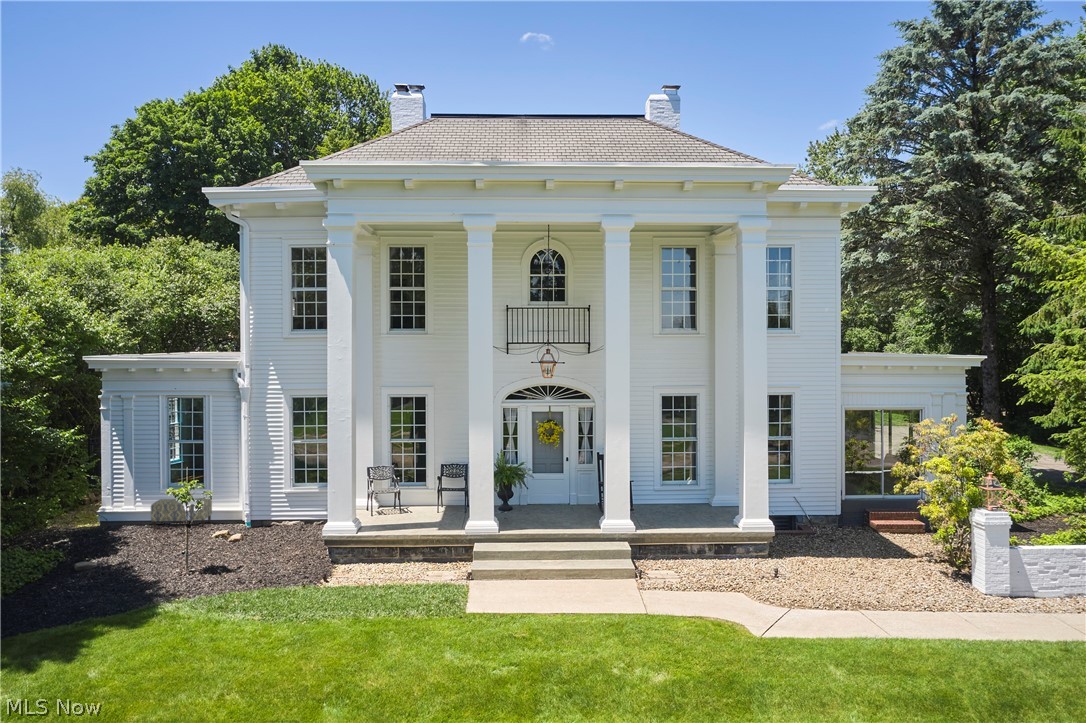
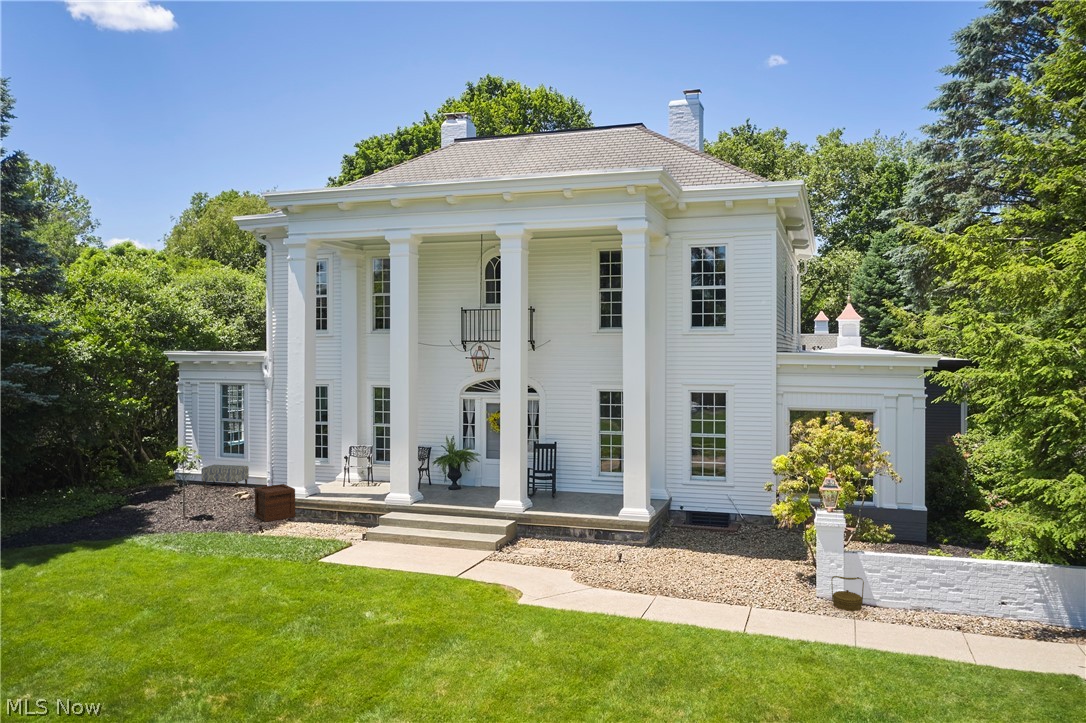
wooden crate: none [295,520,348,569] -> present [255,484,295,522]
woven basket: none [1005,572,1034,603] -> present [831,576,864,611]

